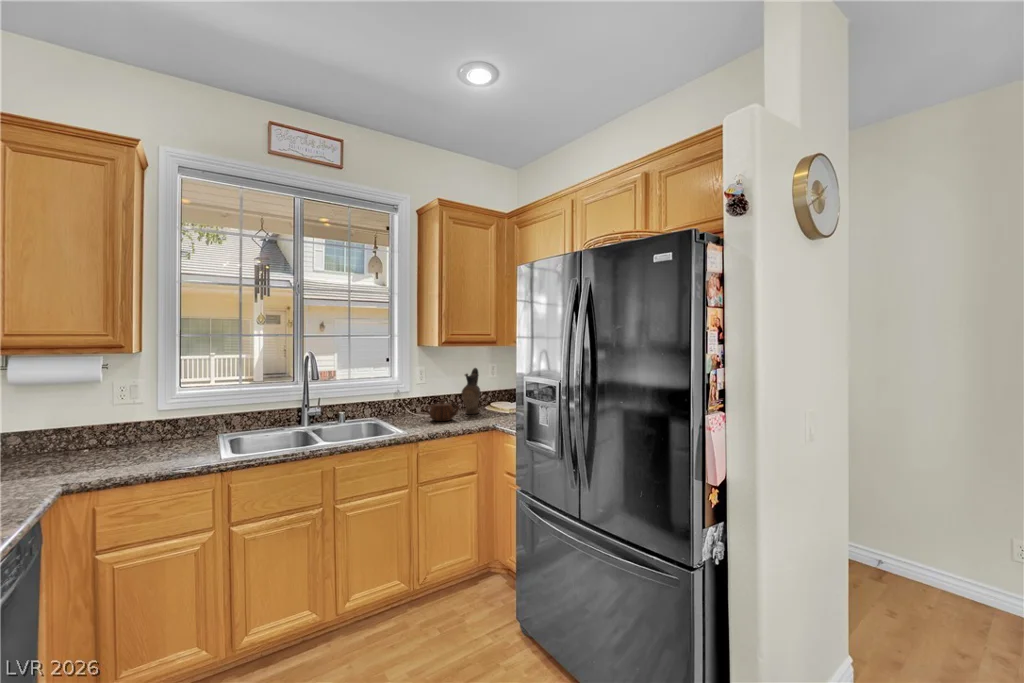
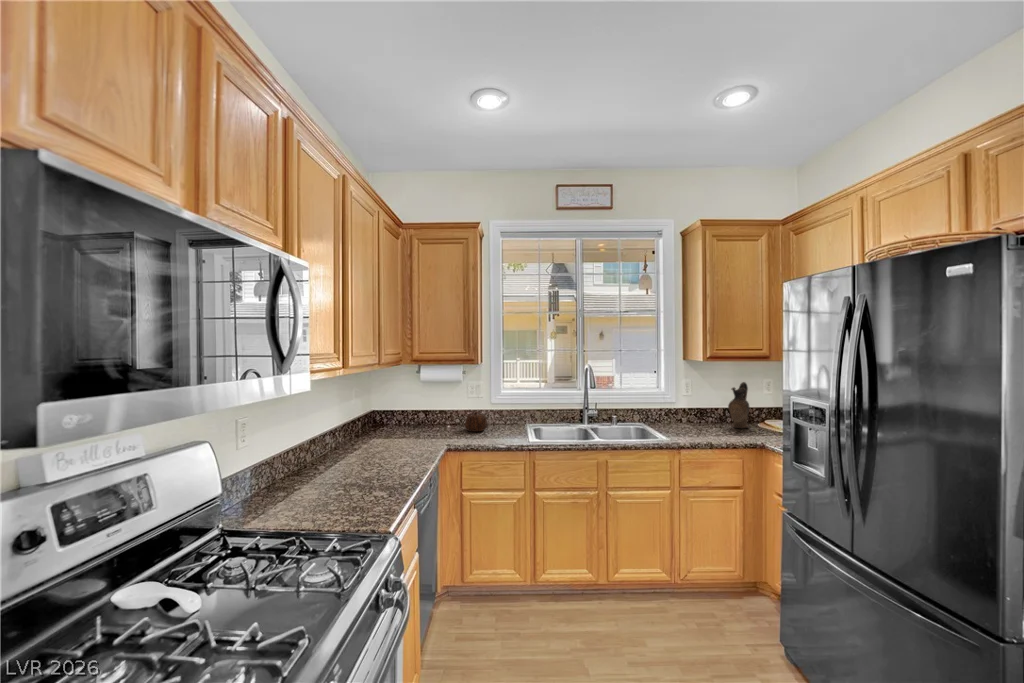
teapot: present [425,400,460,421] -> present [464,412,488,432]

